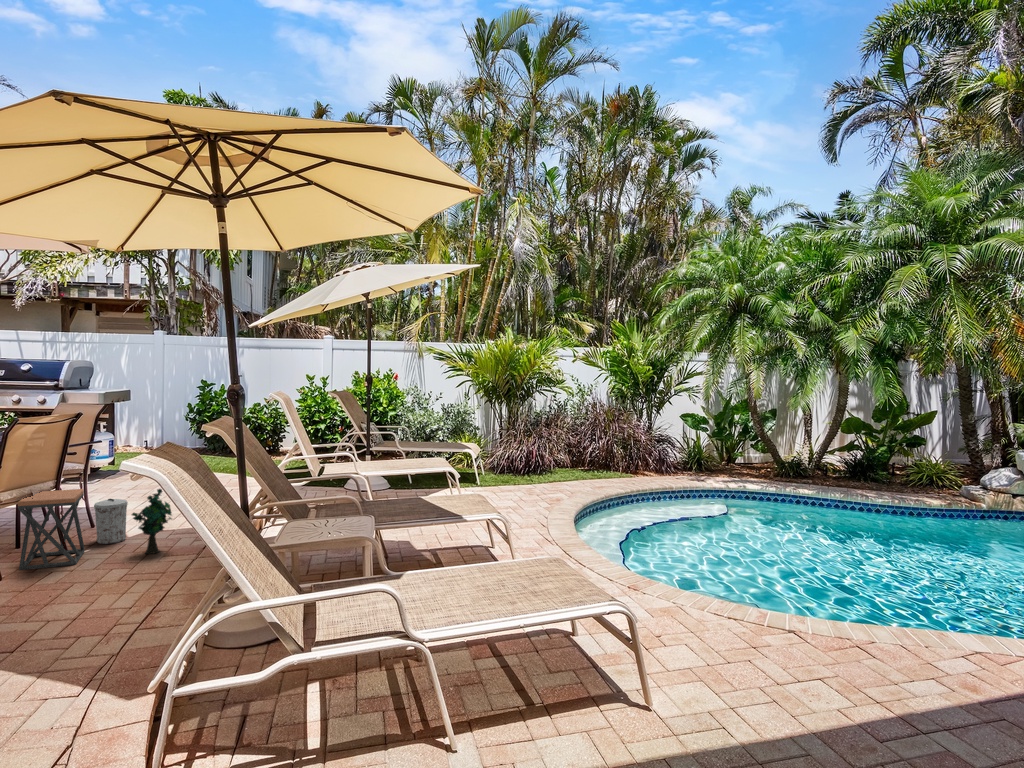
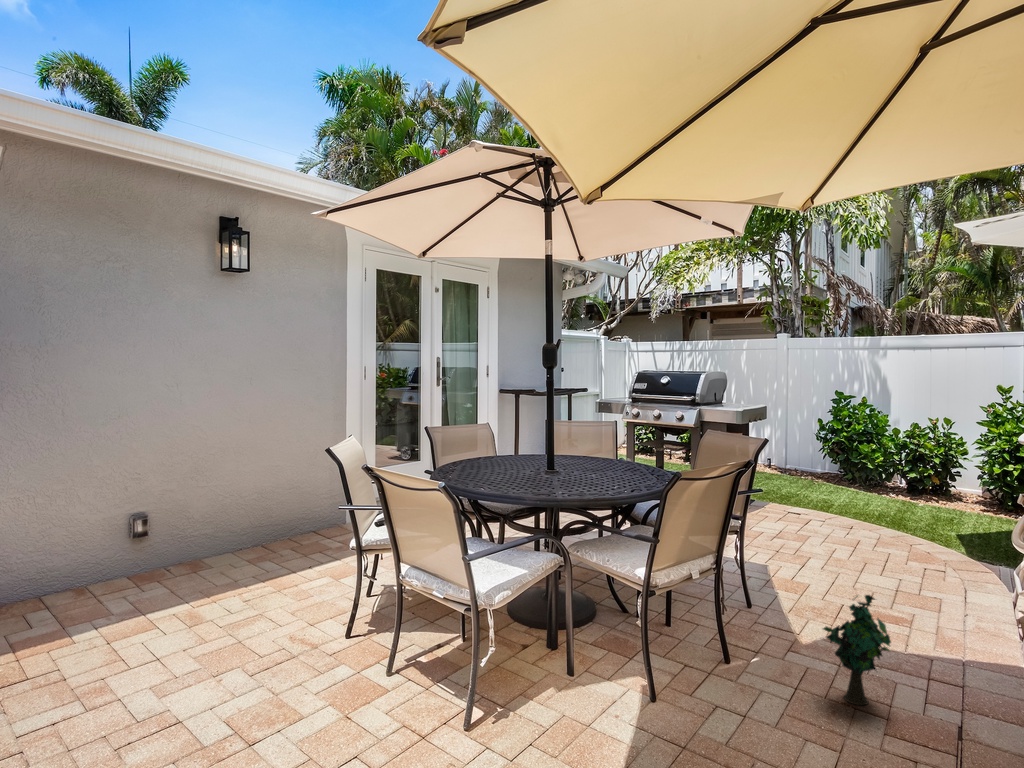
stool: present [18,489,85,570] -> none [673,561,751,692]
trash can: present [94,499,128,544] -> none [759,582,805,653]

